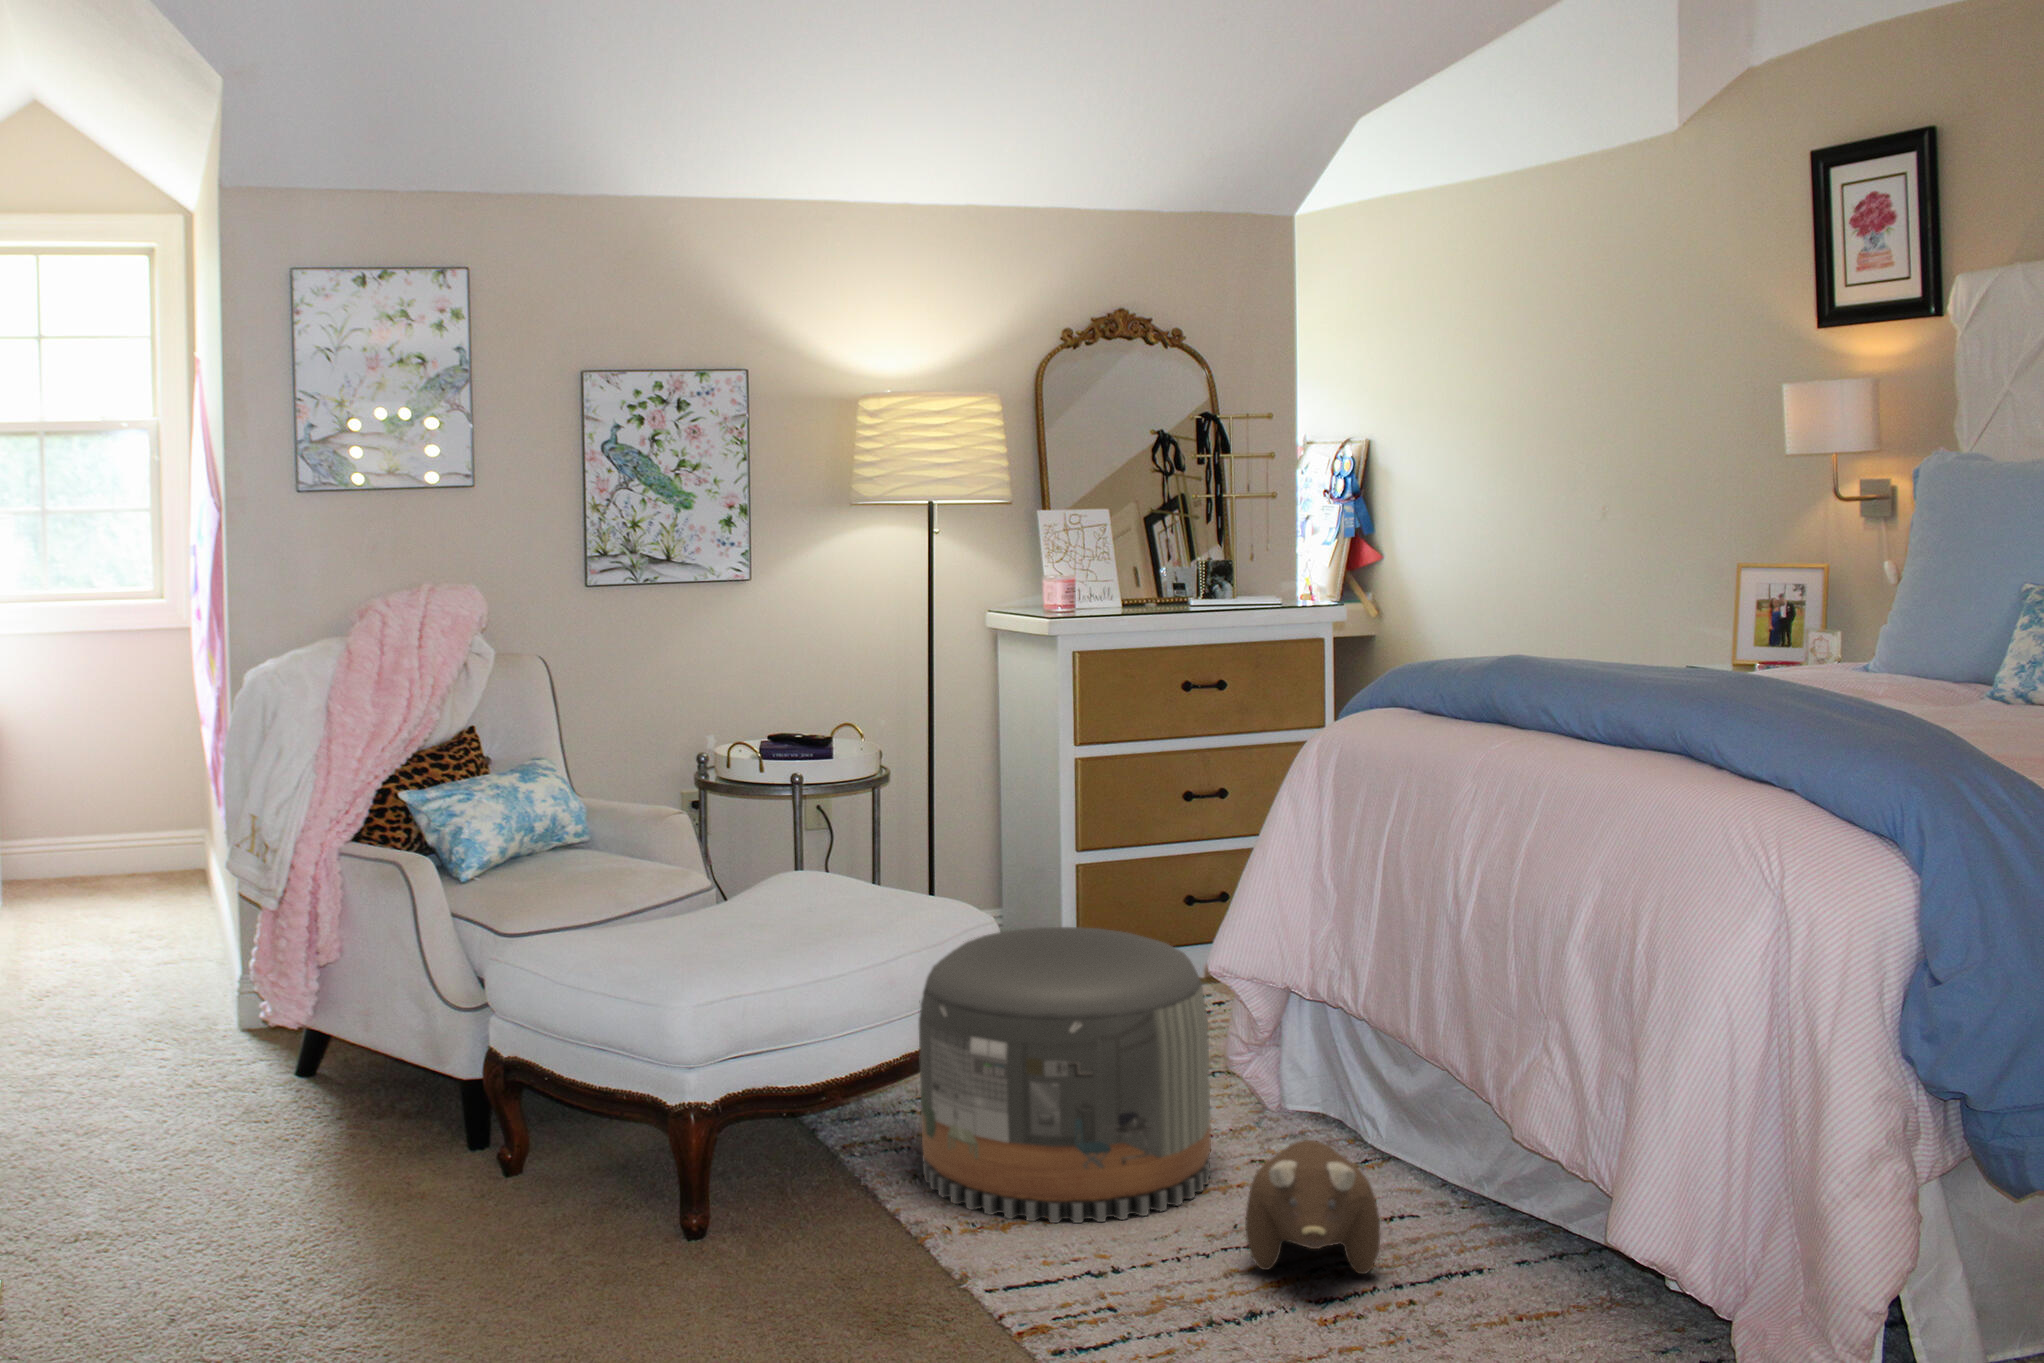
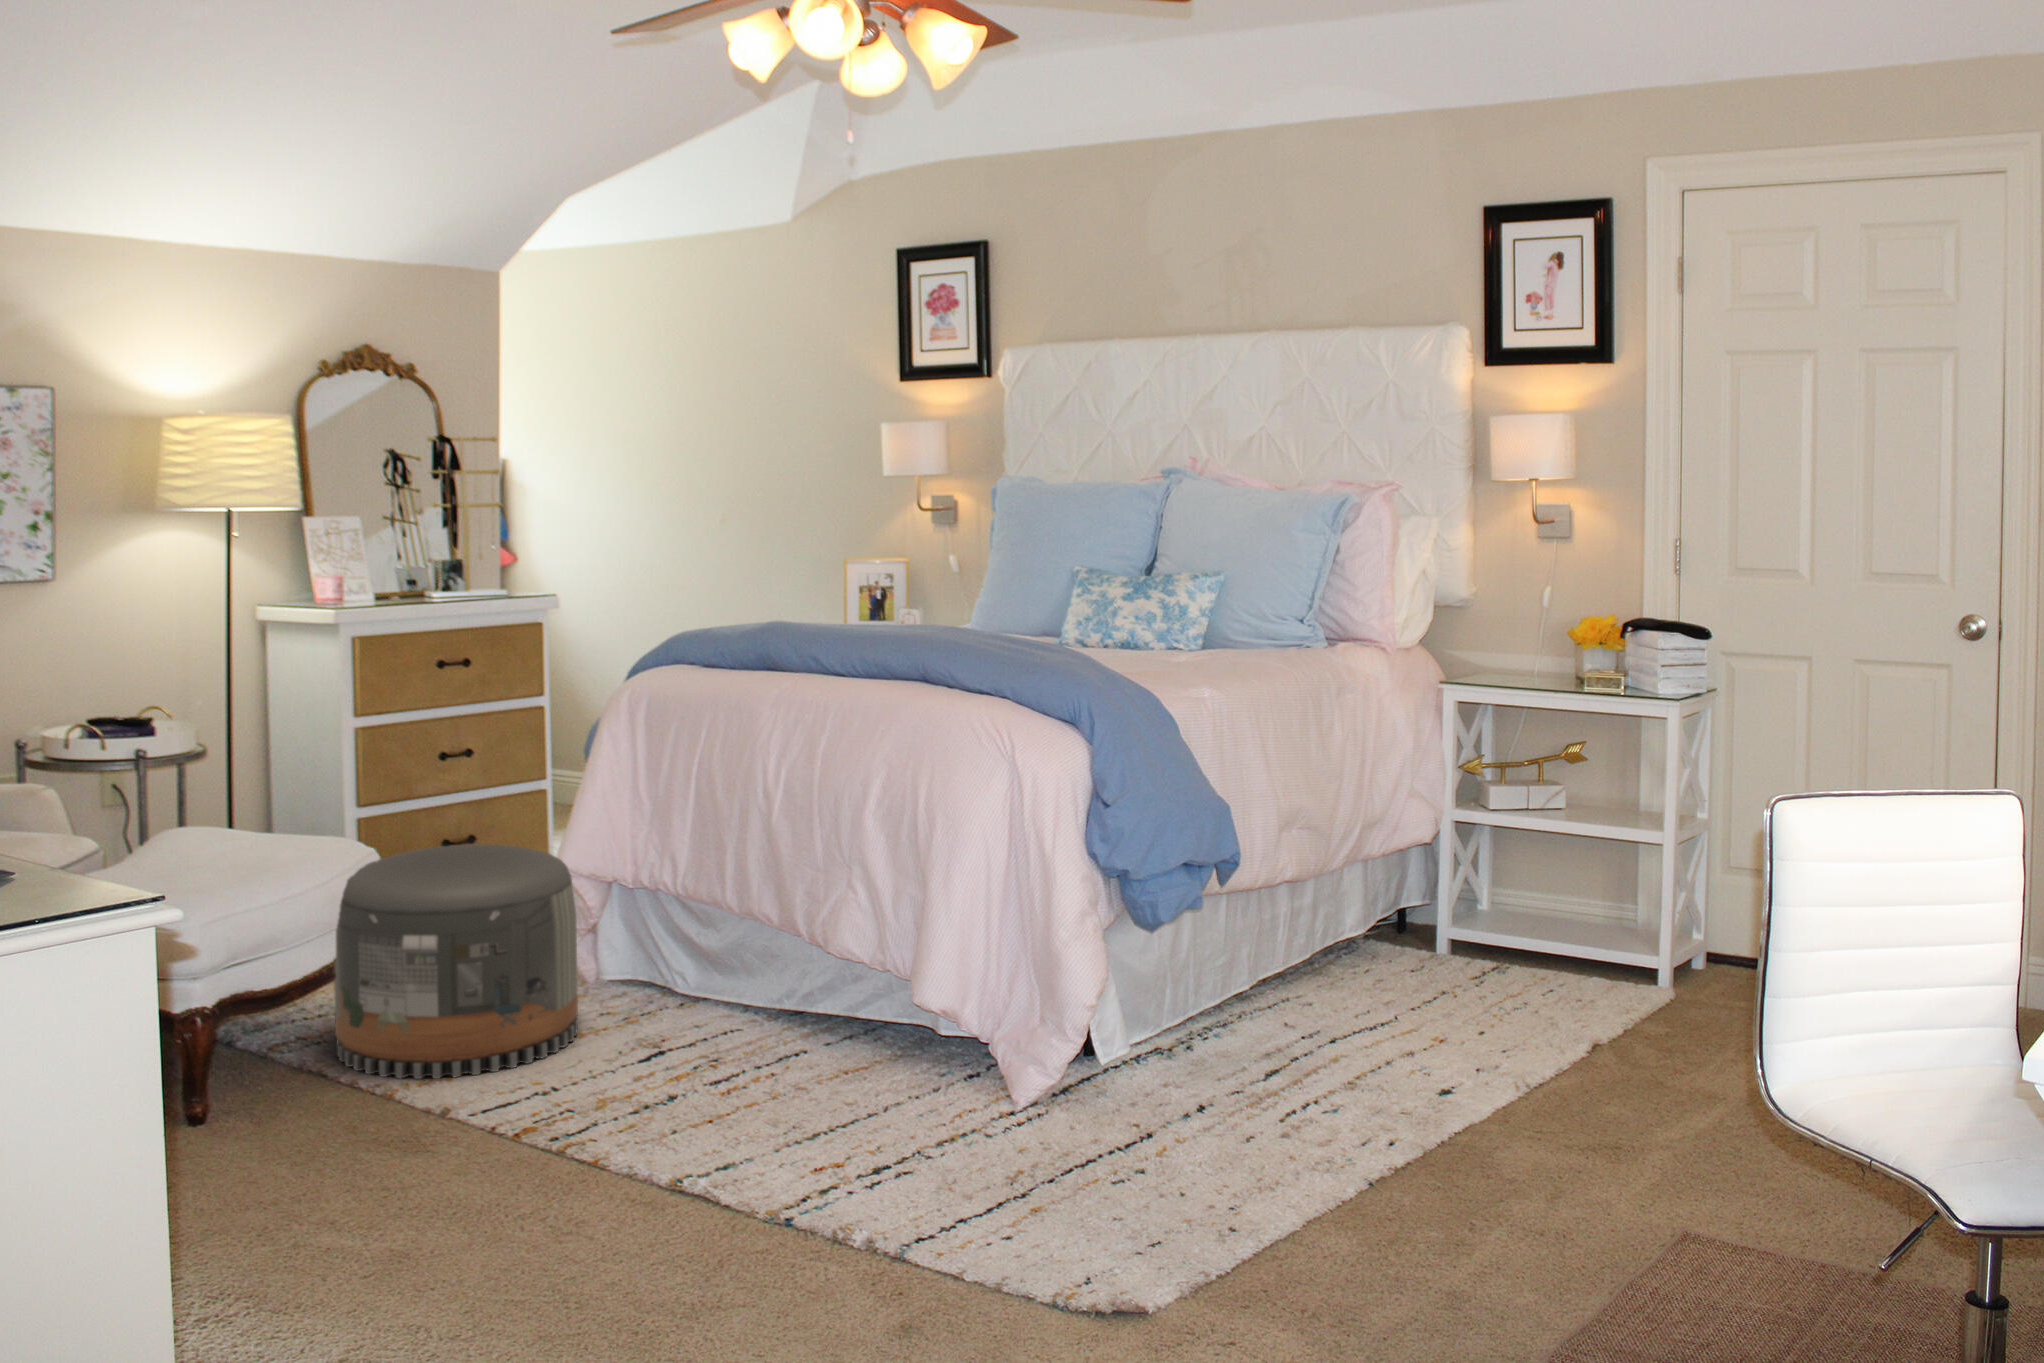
plush toy: present [1245,1140,1380,1274] -> none [644,973,742,1075]

